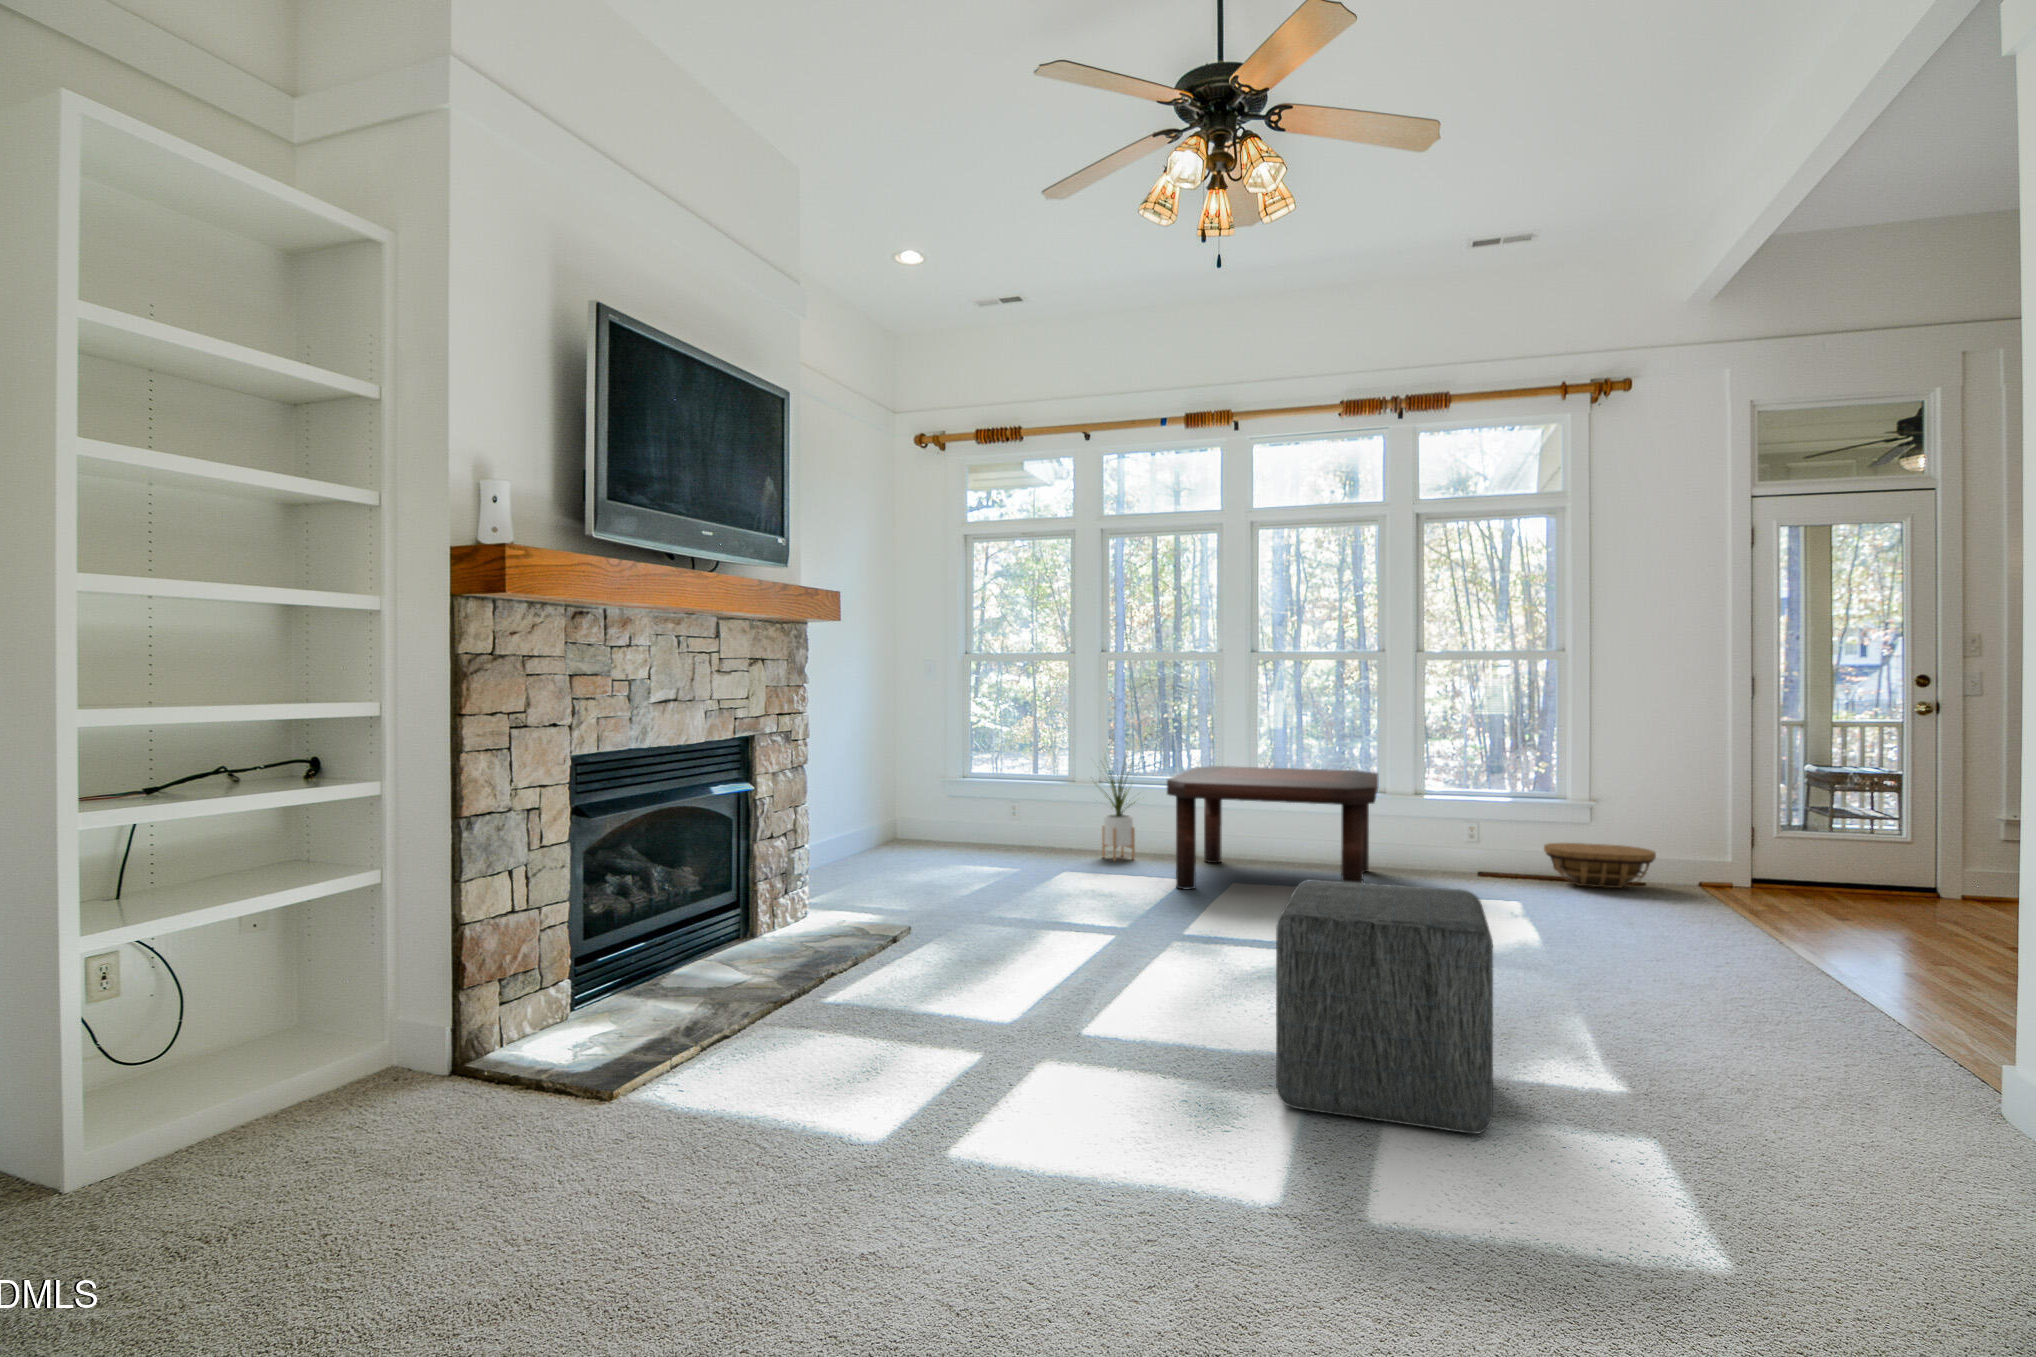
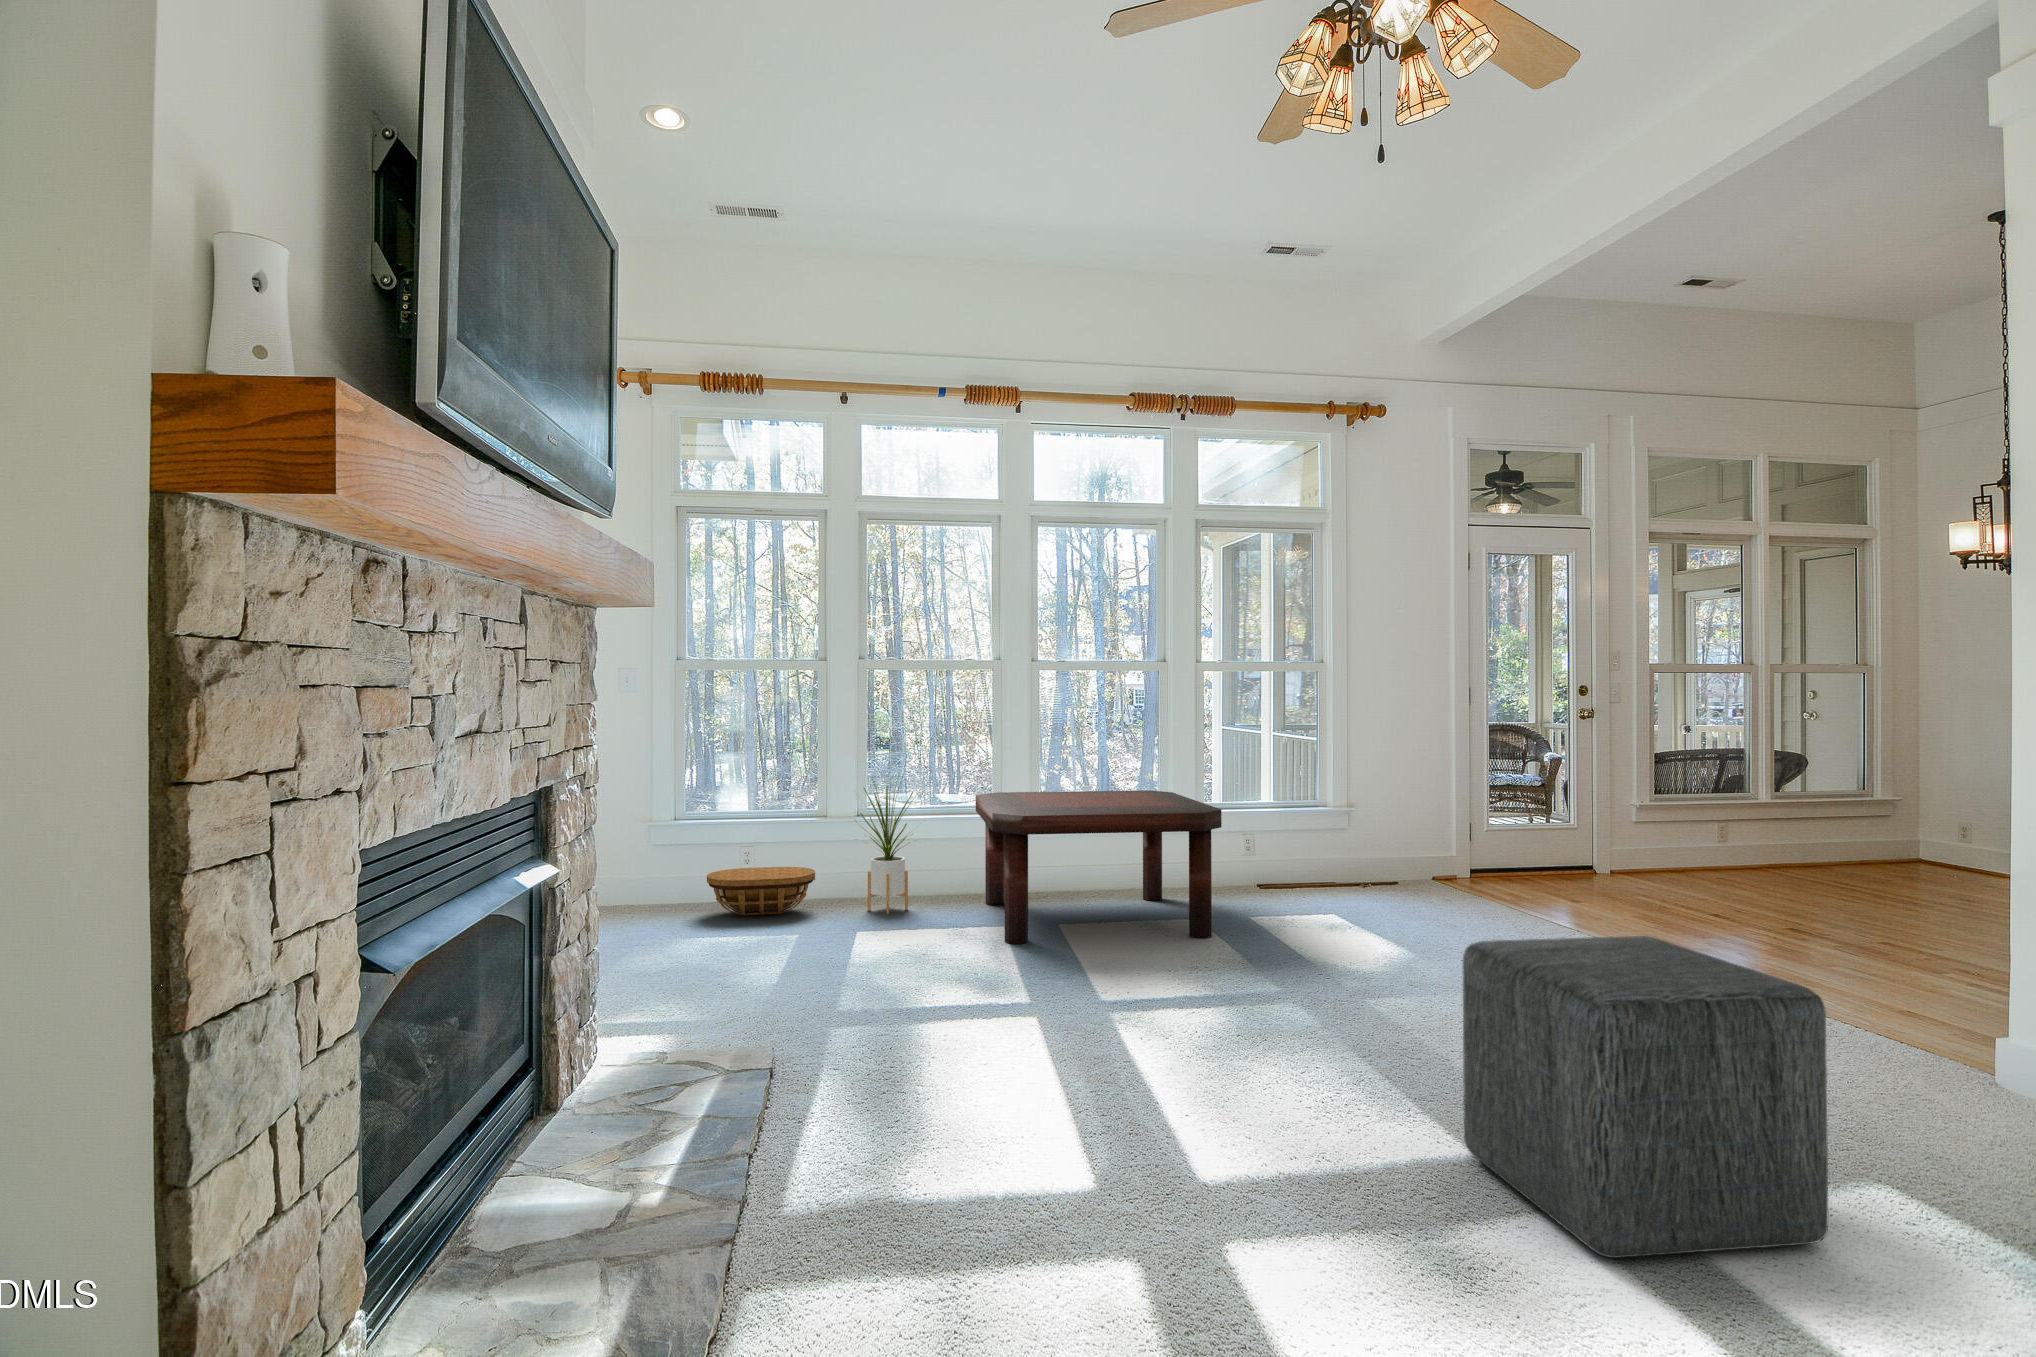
basket: present [1544,843,1656,888] -> present [707,867,815,915]

